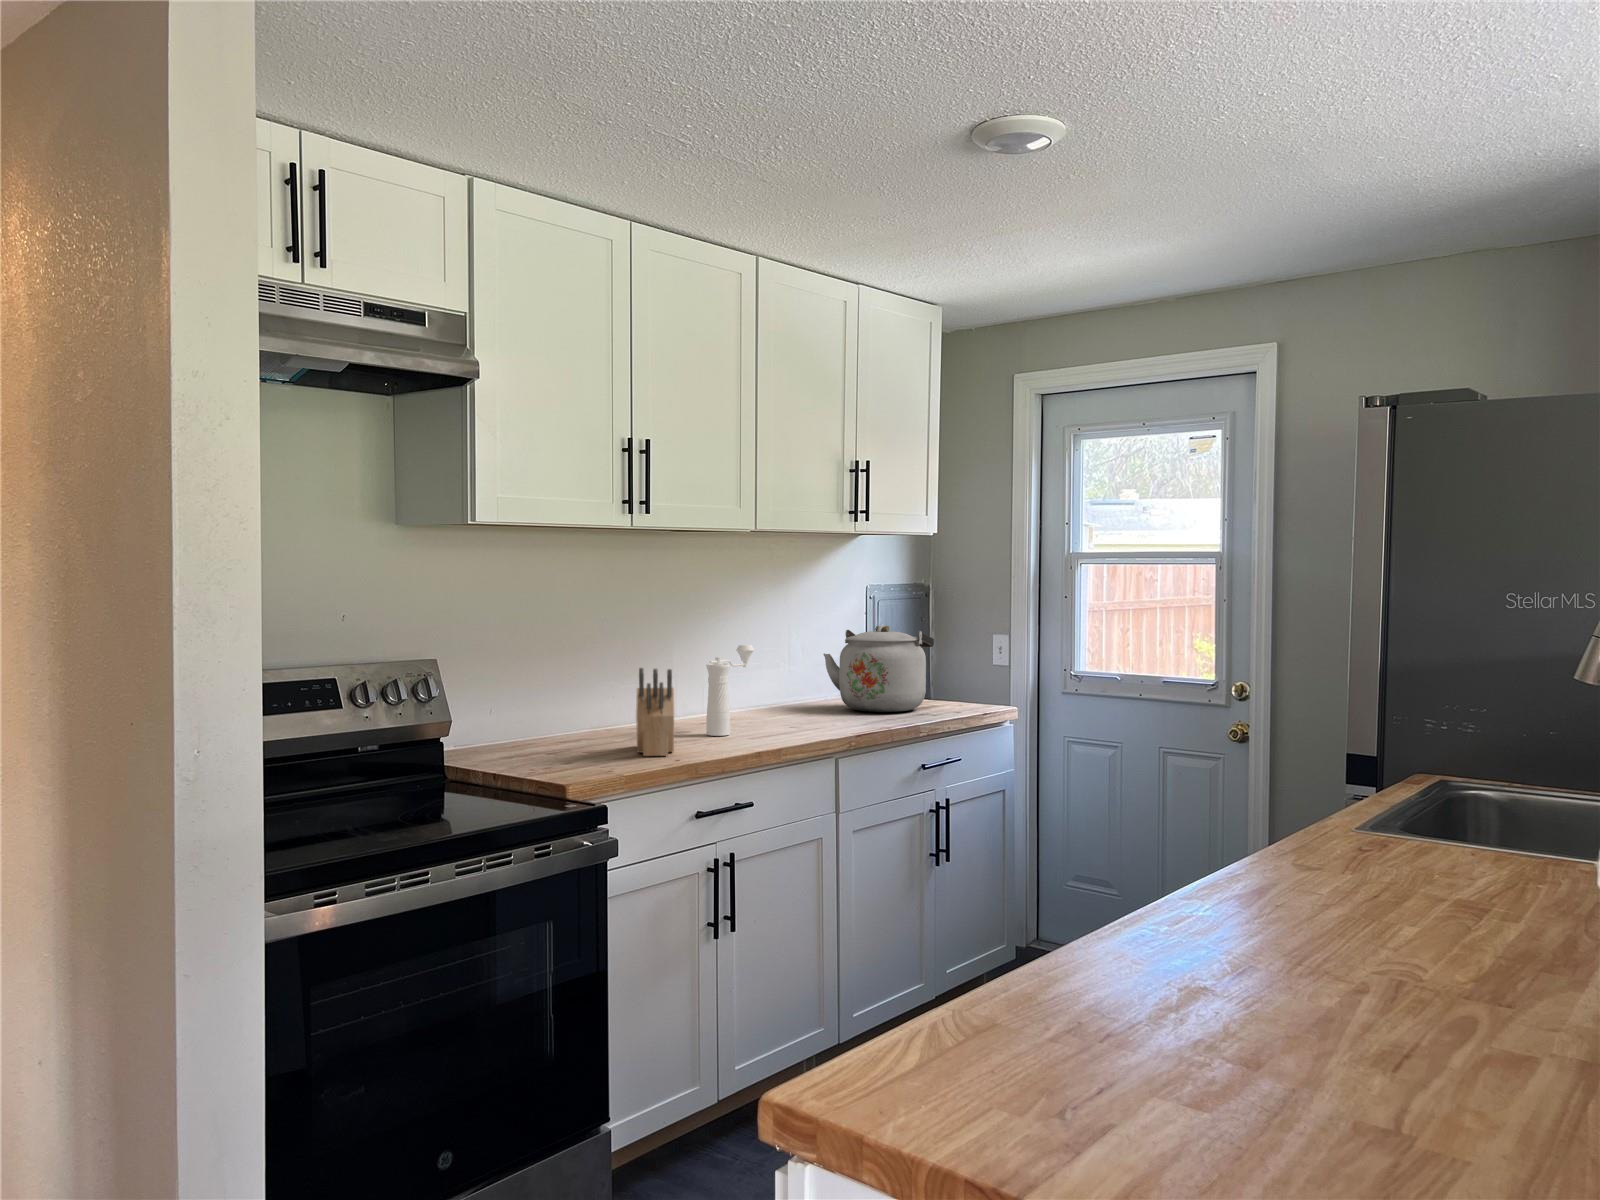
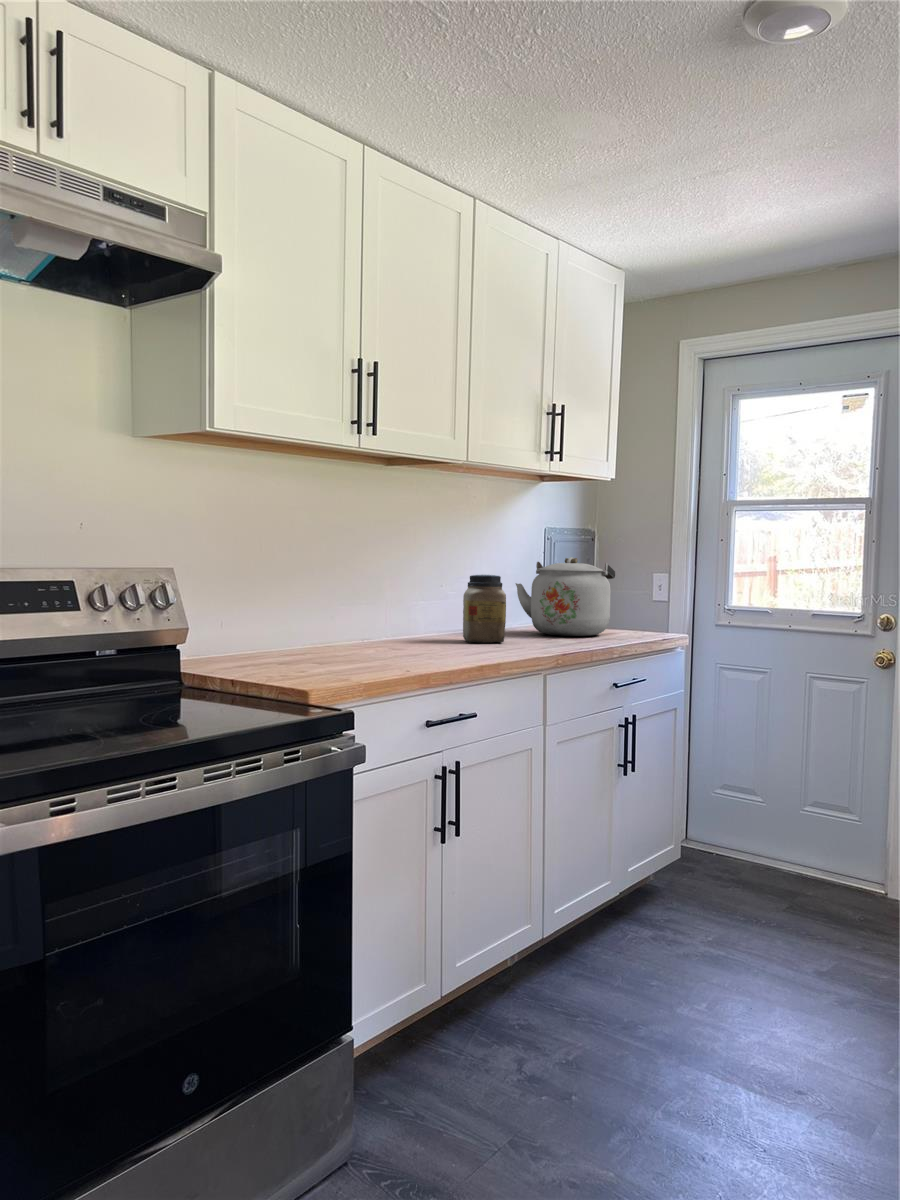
pepper mill: present [706,645,754,736] -> none [423,568,466,652]
jar: none [758,649,803,723] -> present [463,575,506,643]
knife block: present [636,668,674,756] -> none [363,580,406,667]

